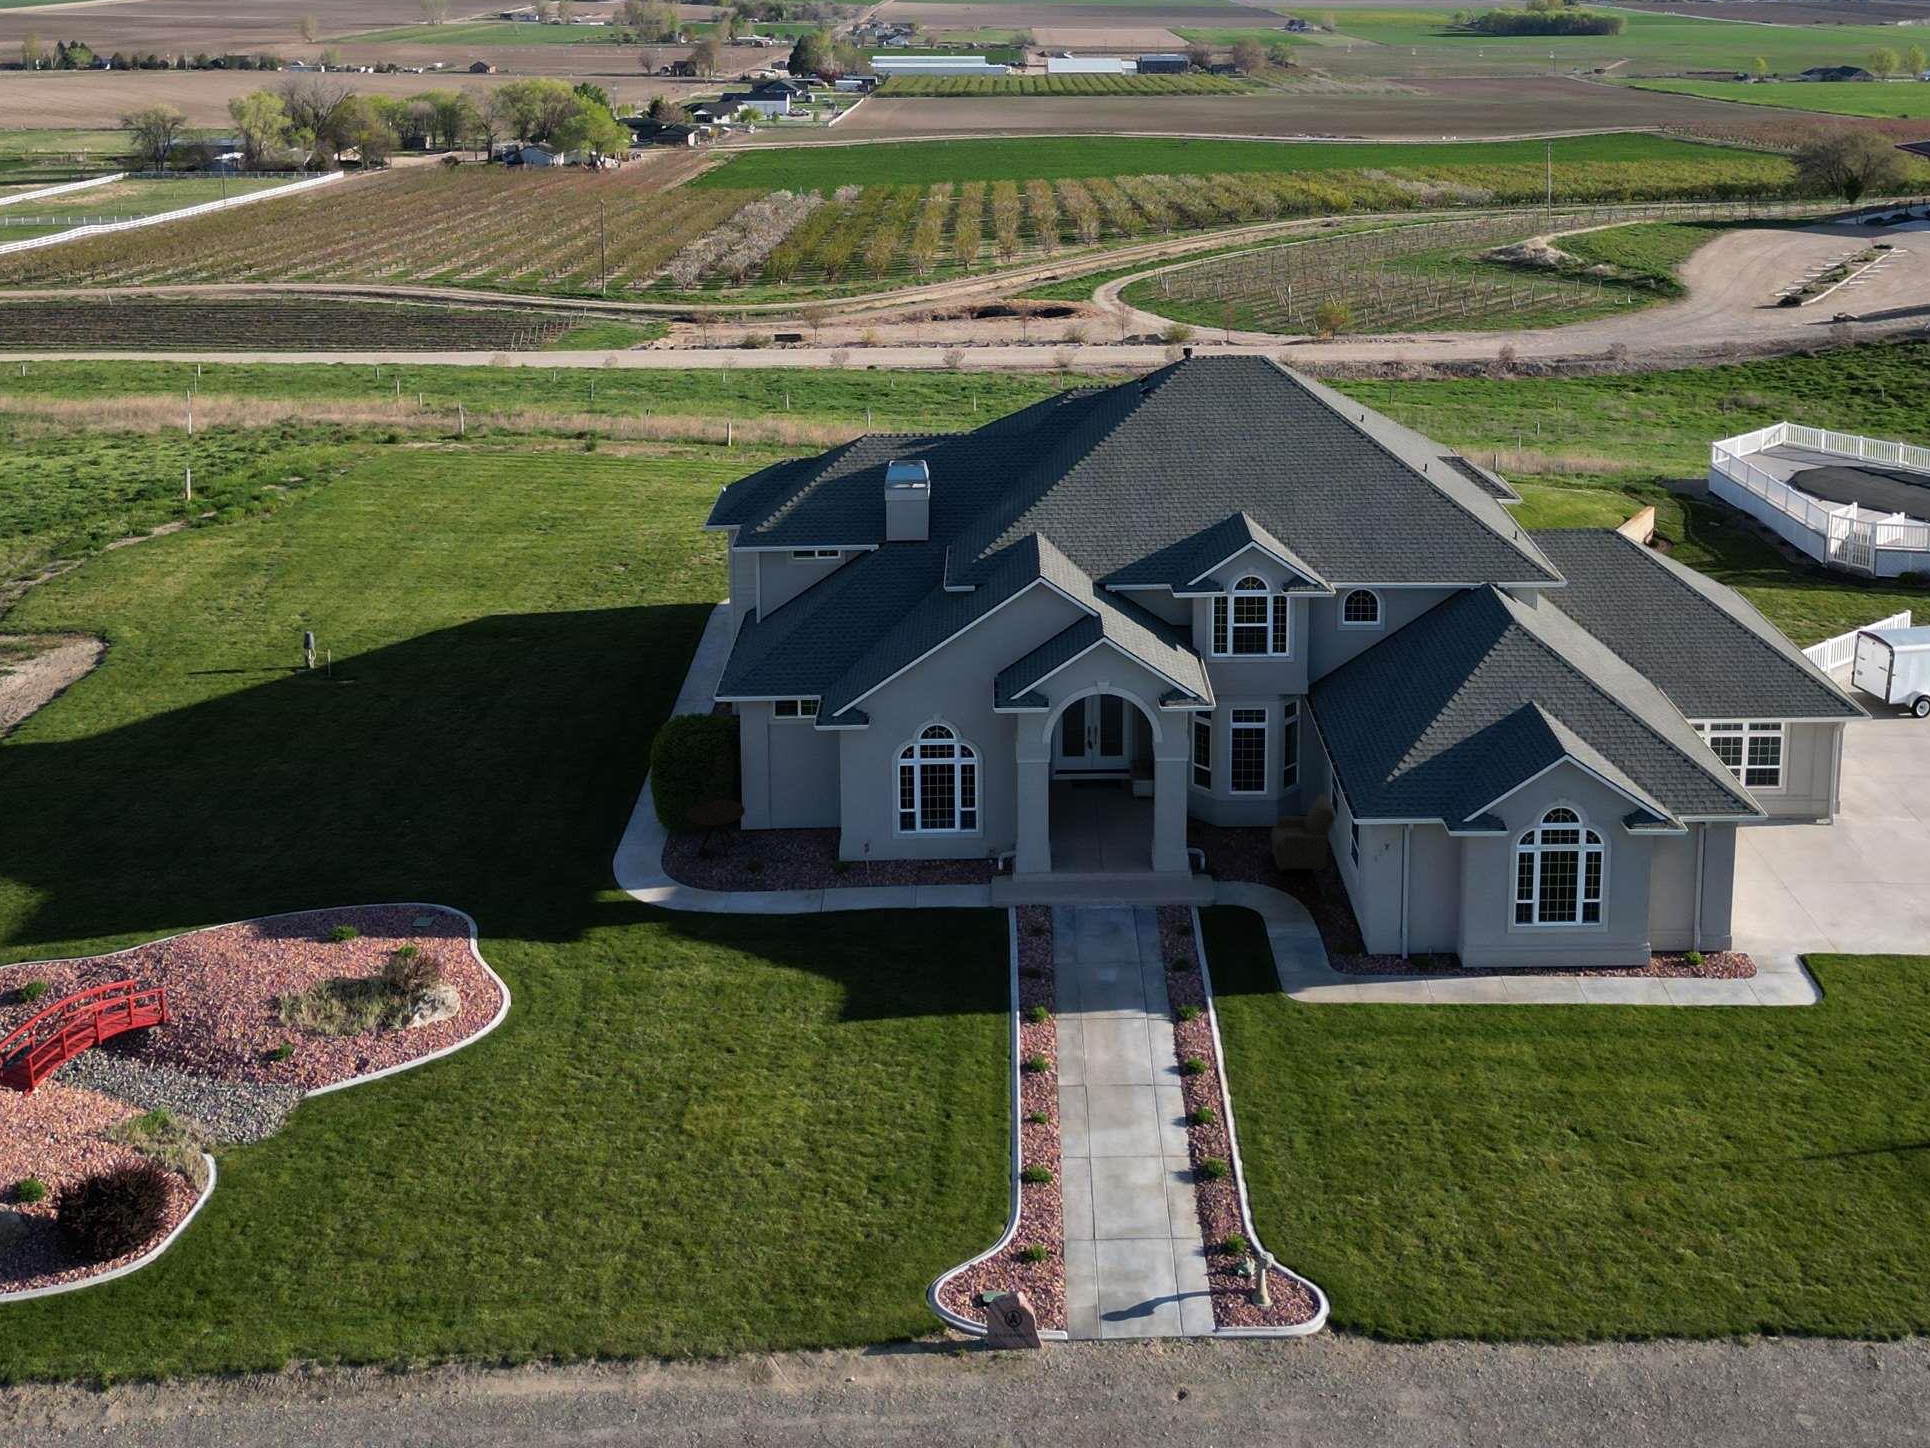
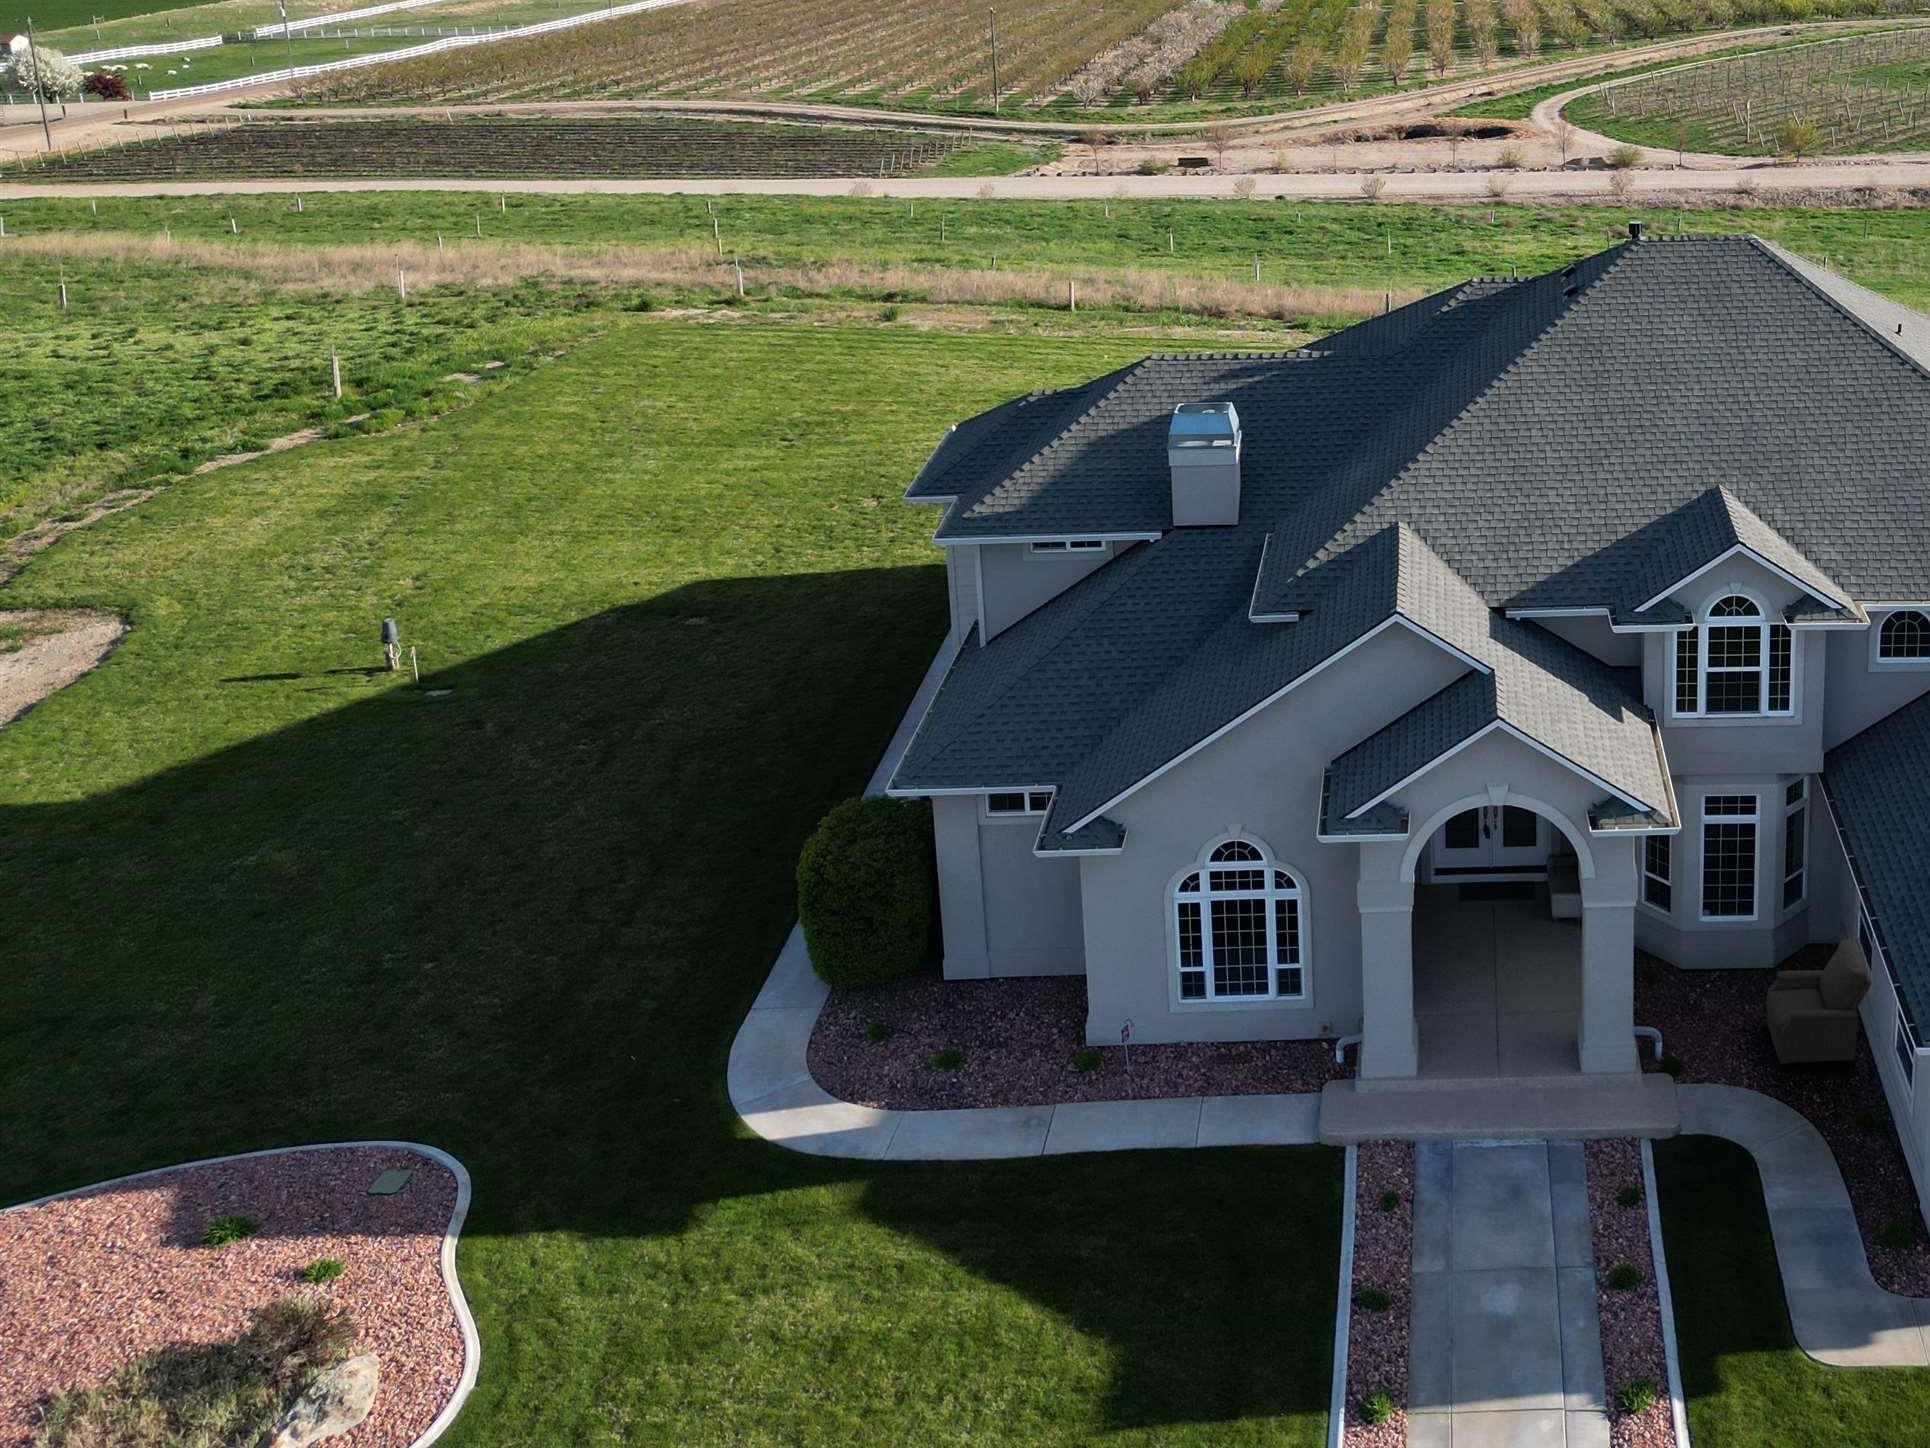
round table: present [686,800,745,856] -> none [840,948,936,1044]

